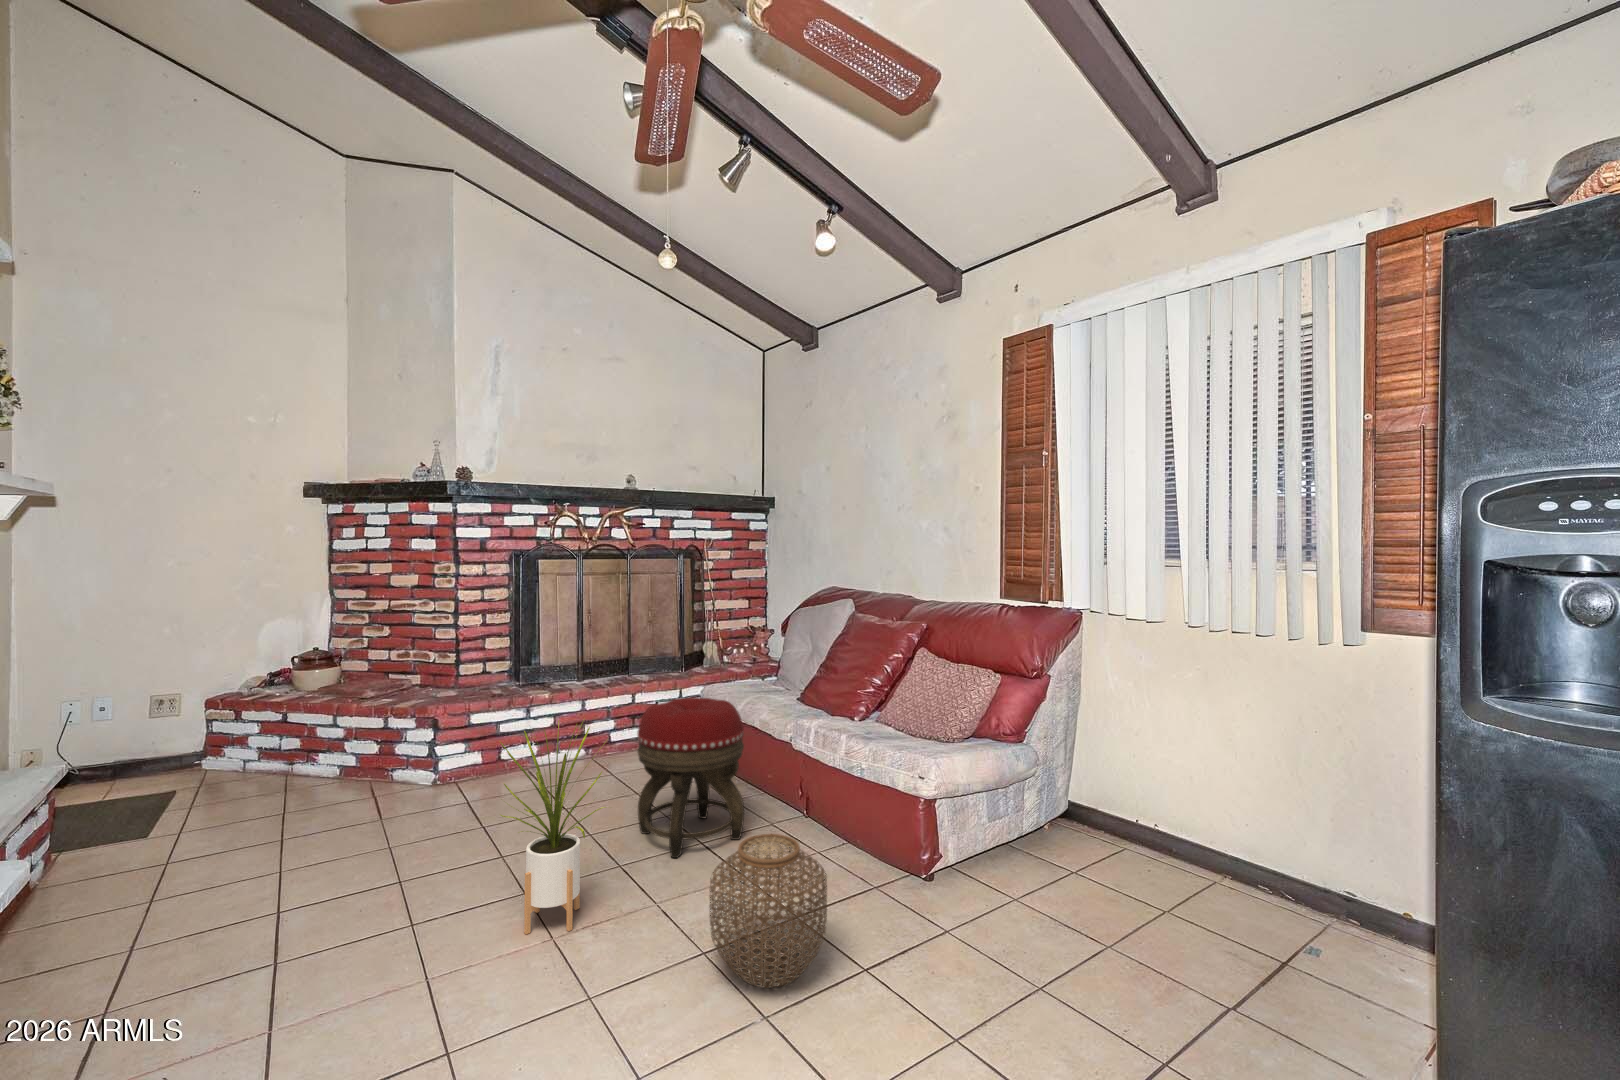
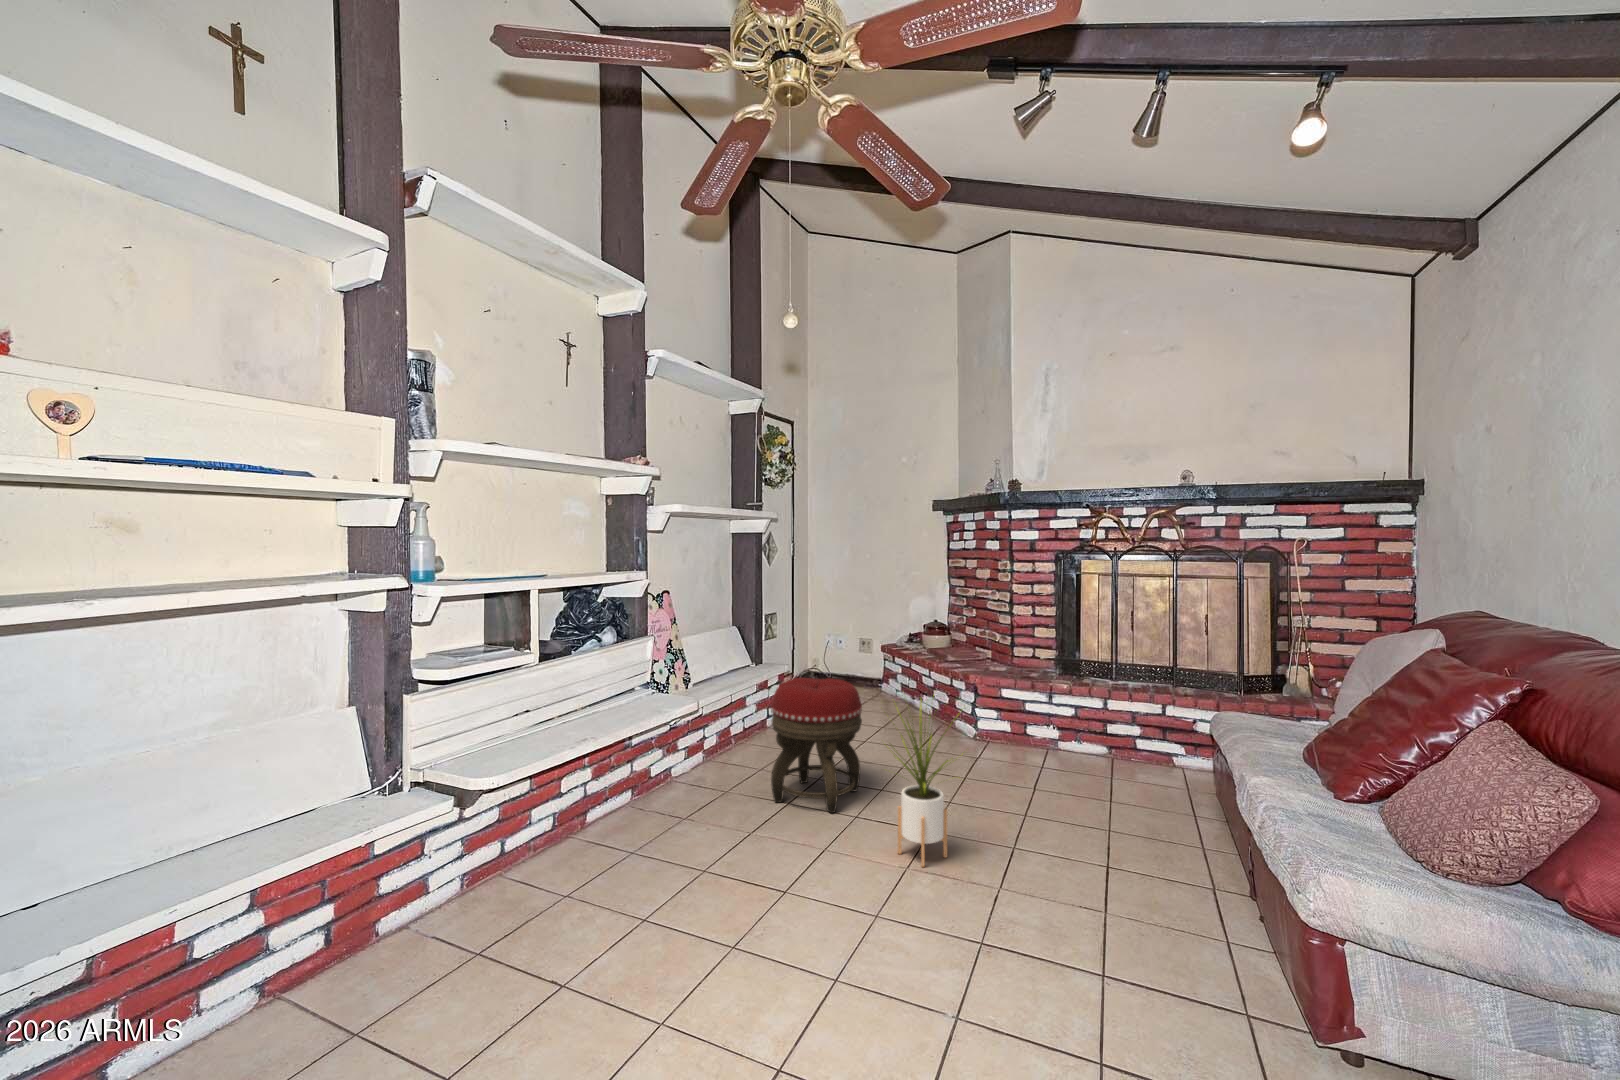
footstool: present [637,697,744,858] -> present [771,678,862,813]
woven basket: present [709,834,827,988] -> none [950,845,1076,1008]

